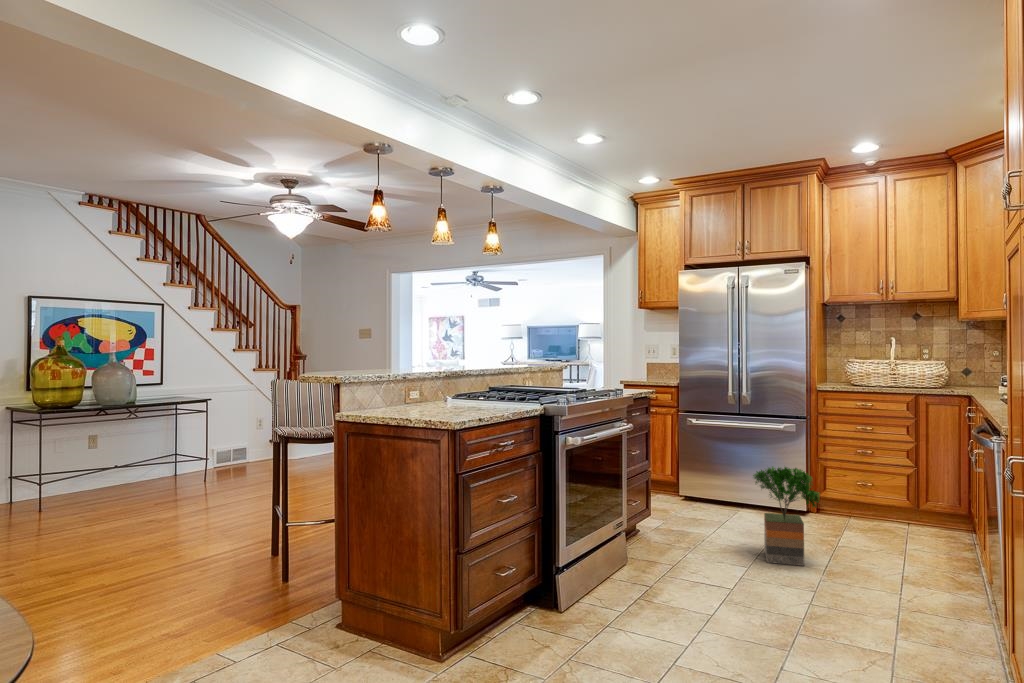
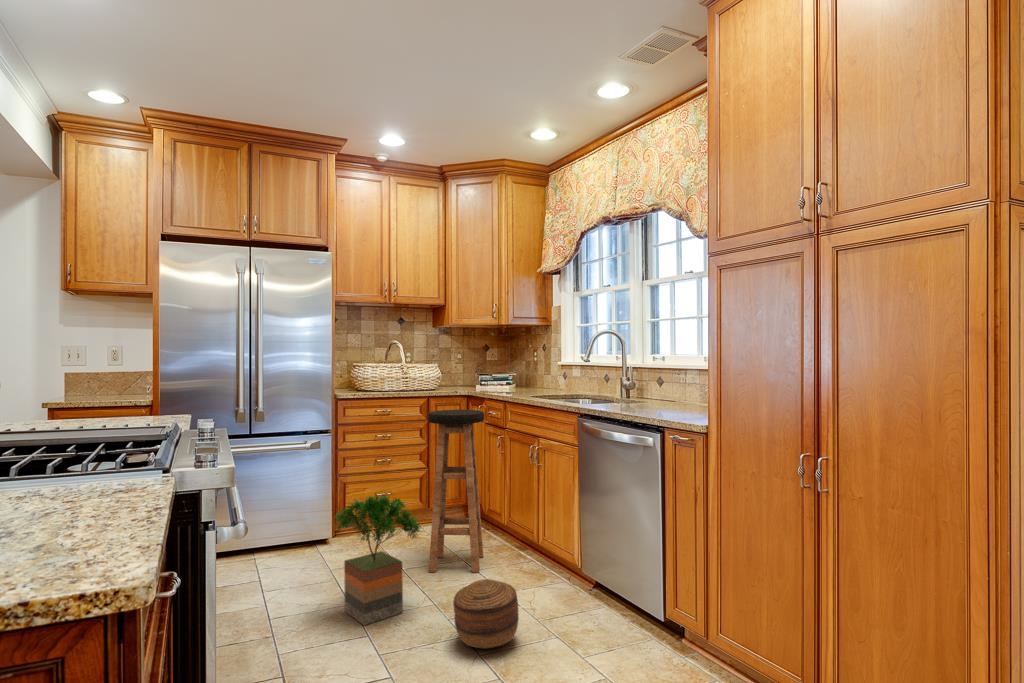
bar stool: none [865,407,939,567] -> present [428,410,484,573]
basket: none [812,547,874,605] -> present [453,579,519,649]

